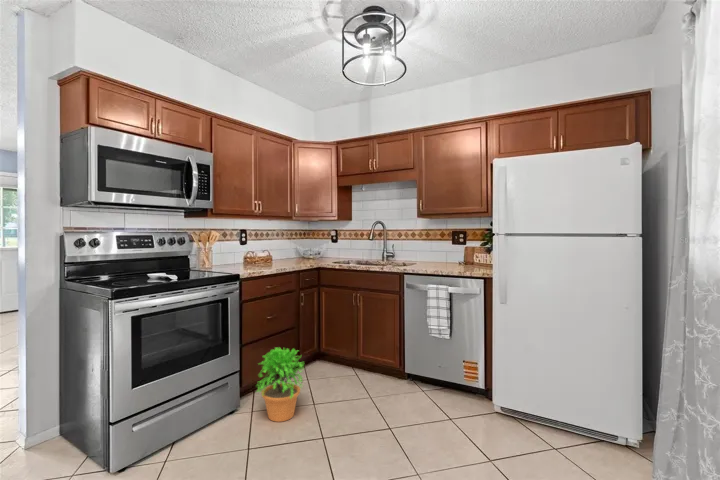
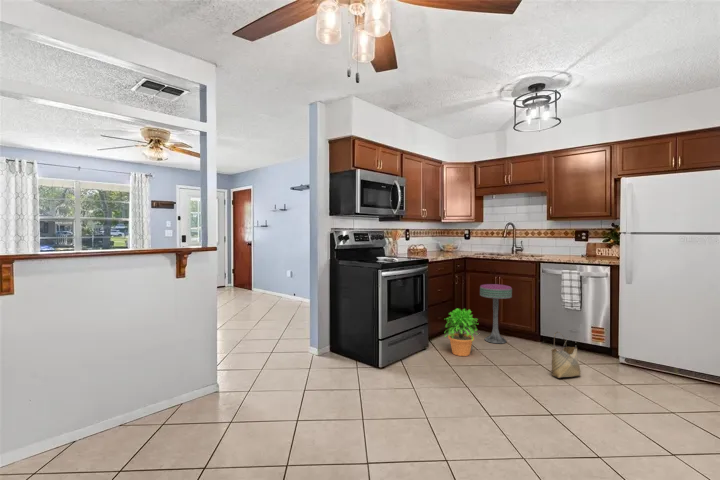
bar stool: none [324,305,366,390] -> present [480,284,512,343]
woven basket: none [392,381,435,457] -> present [551,332,581,378]

